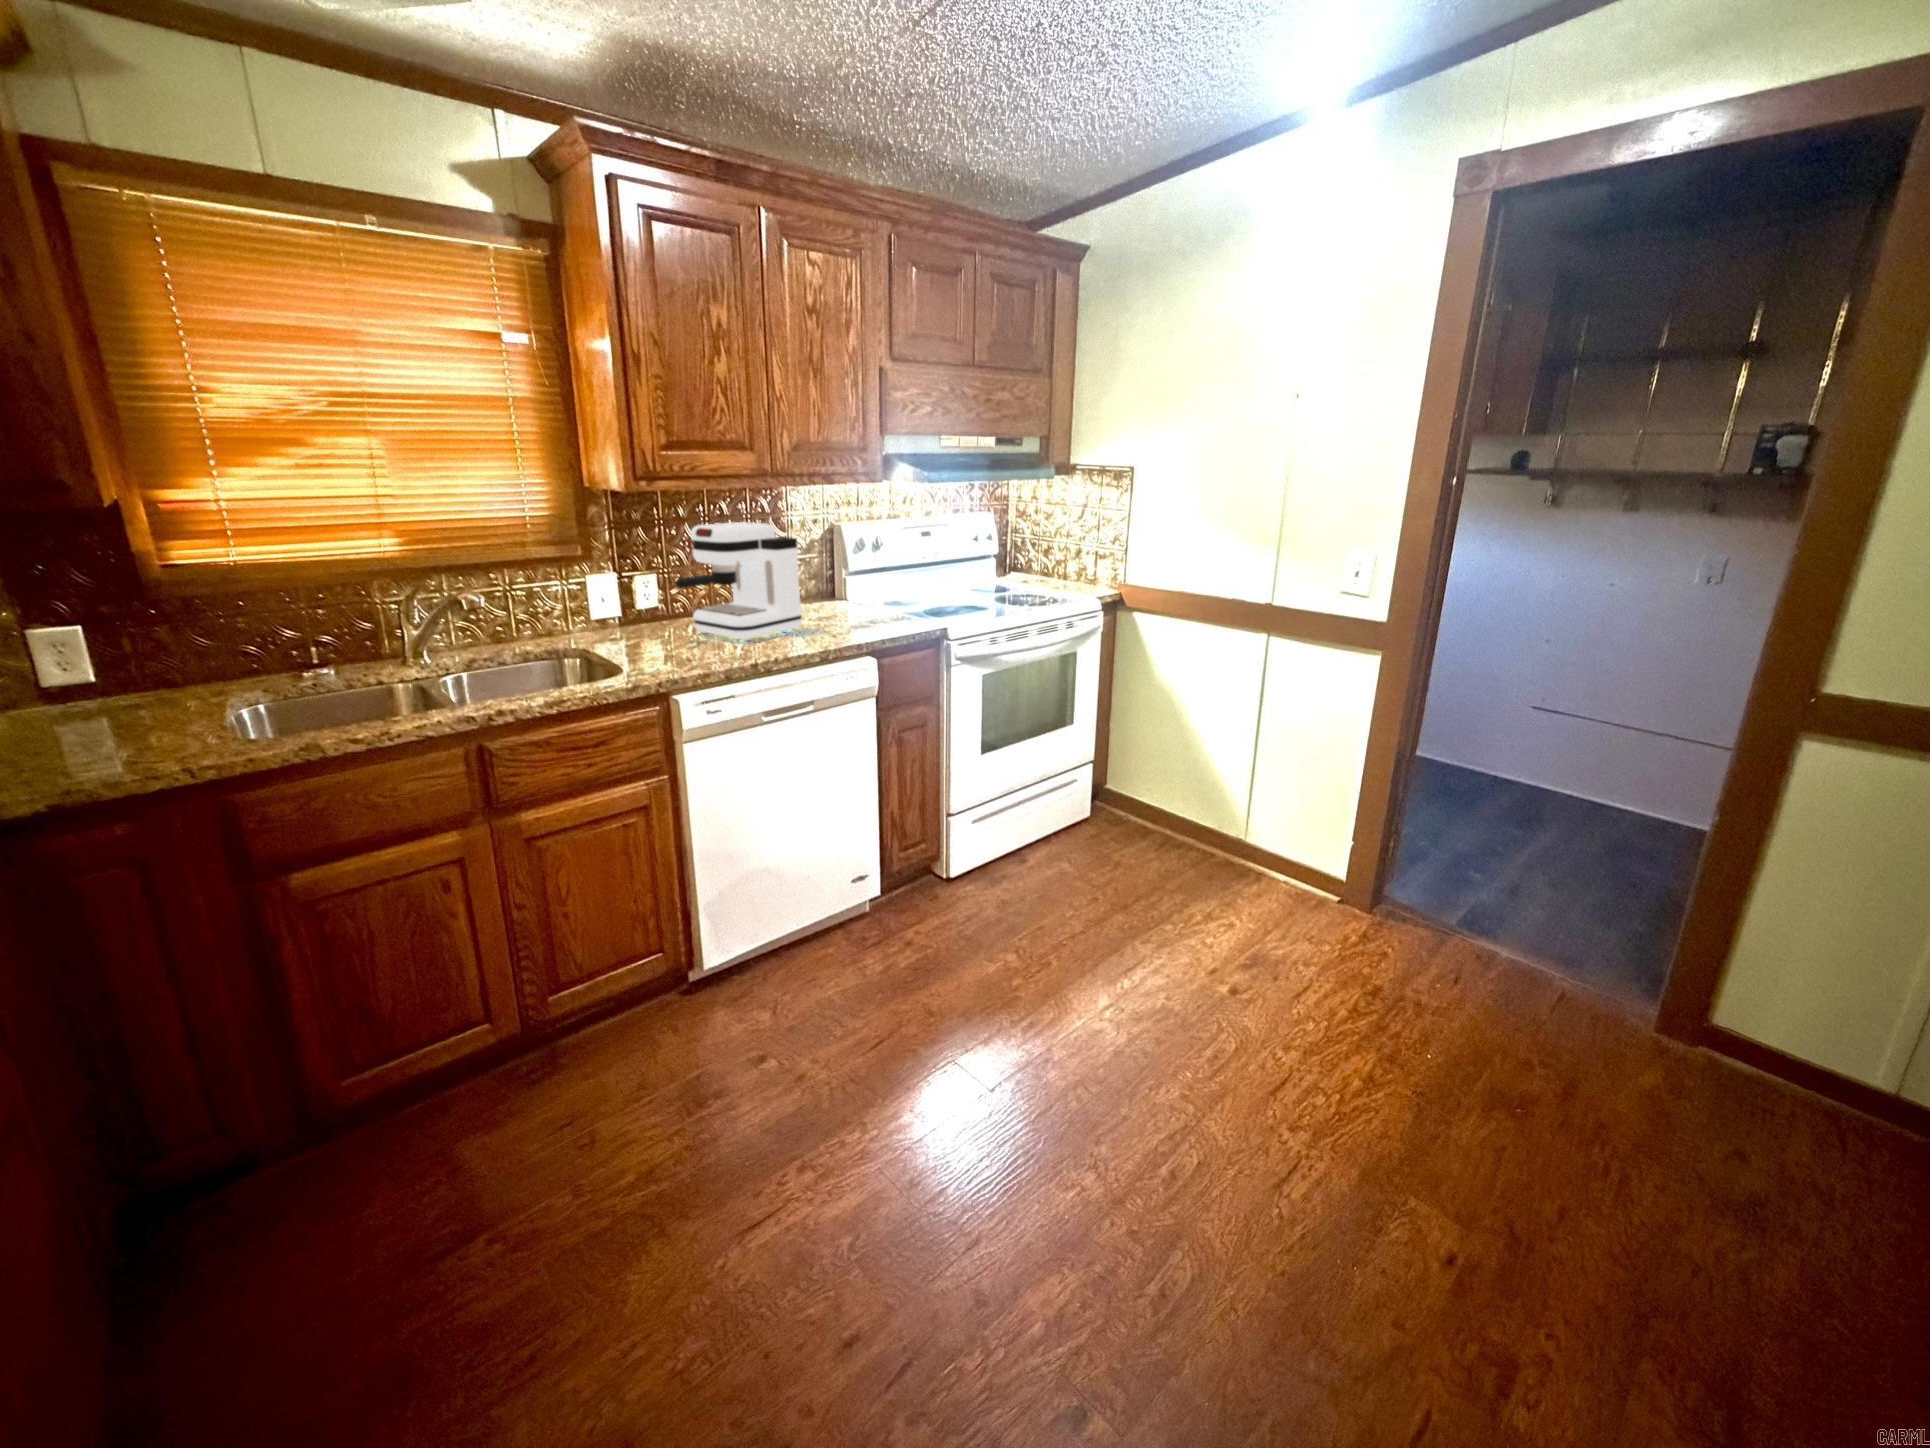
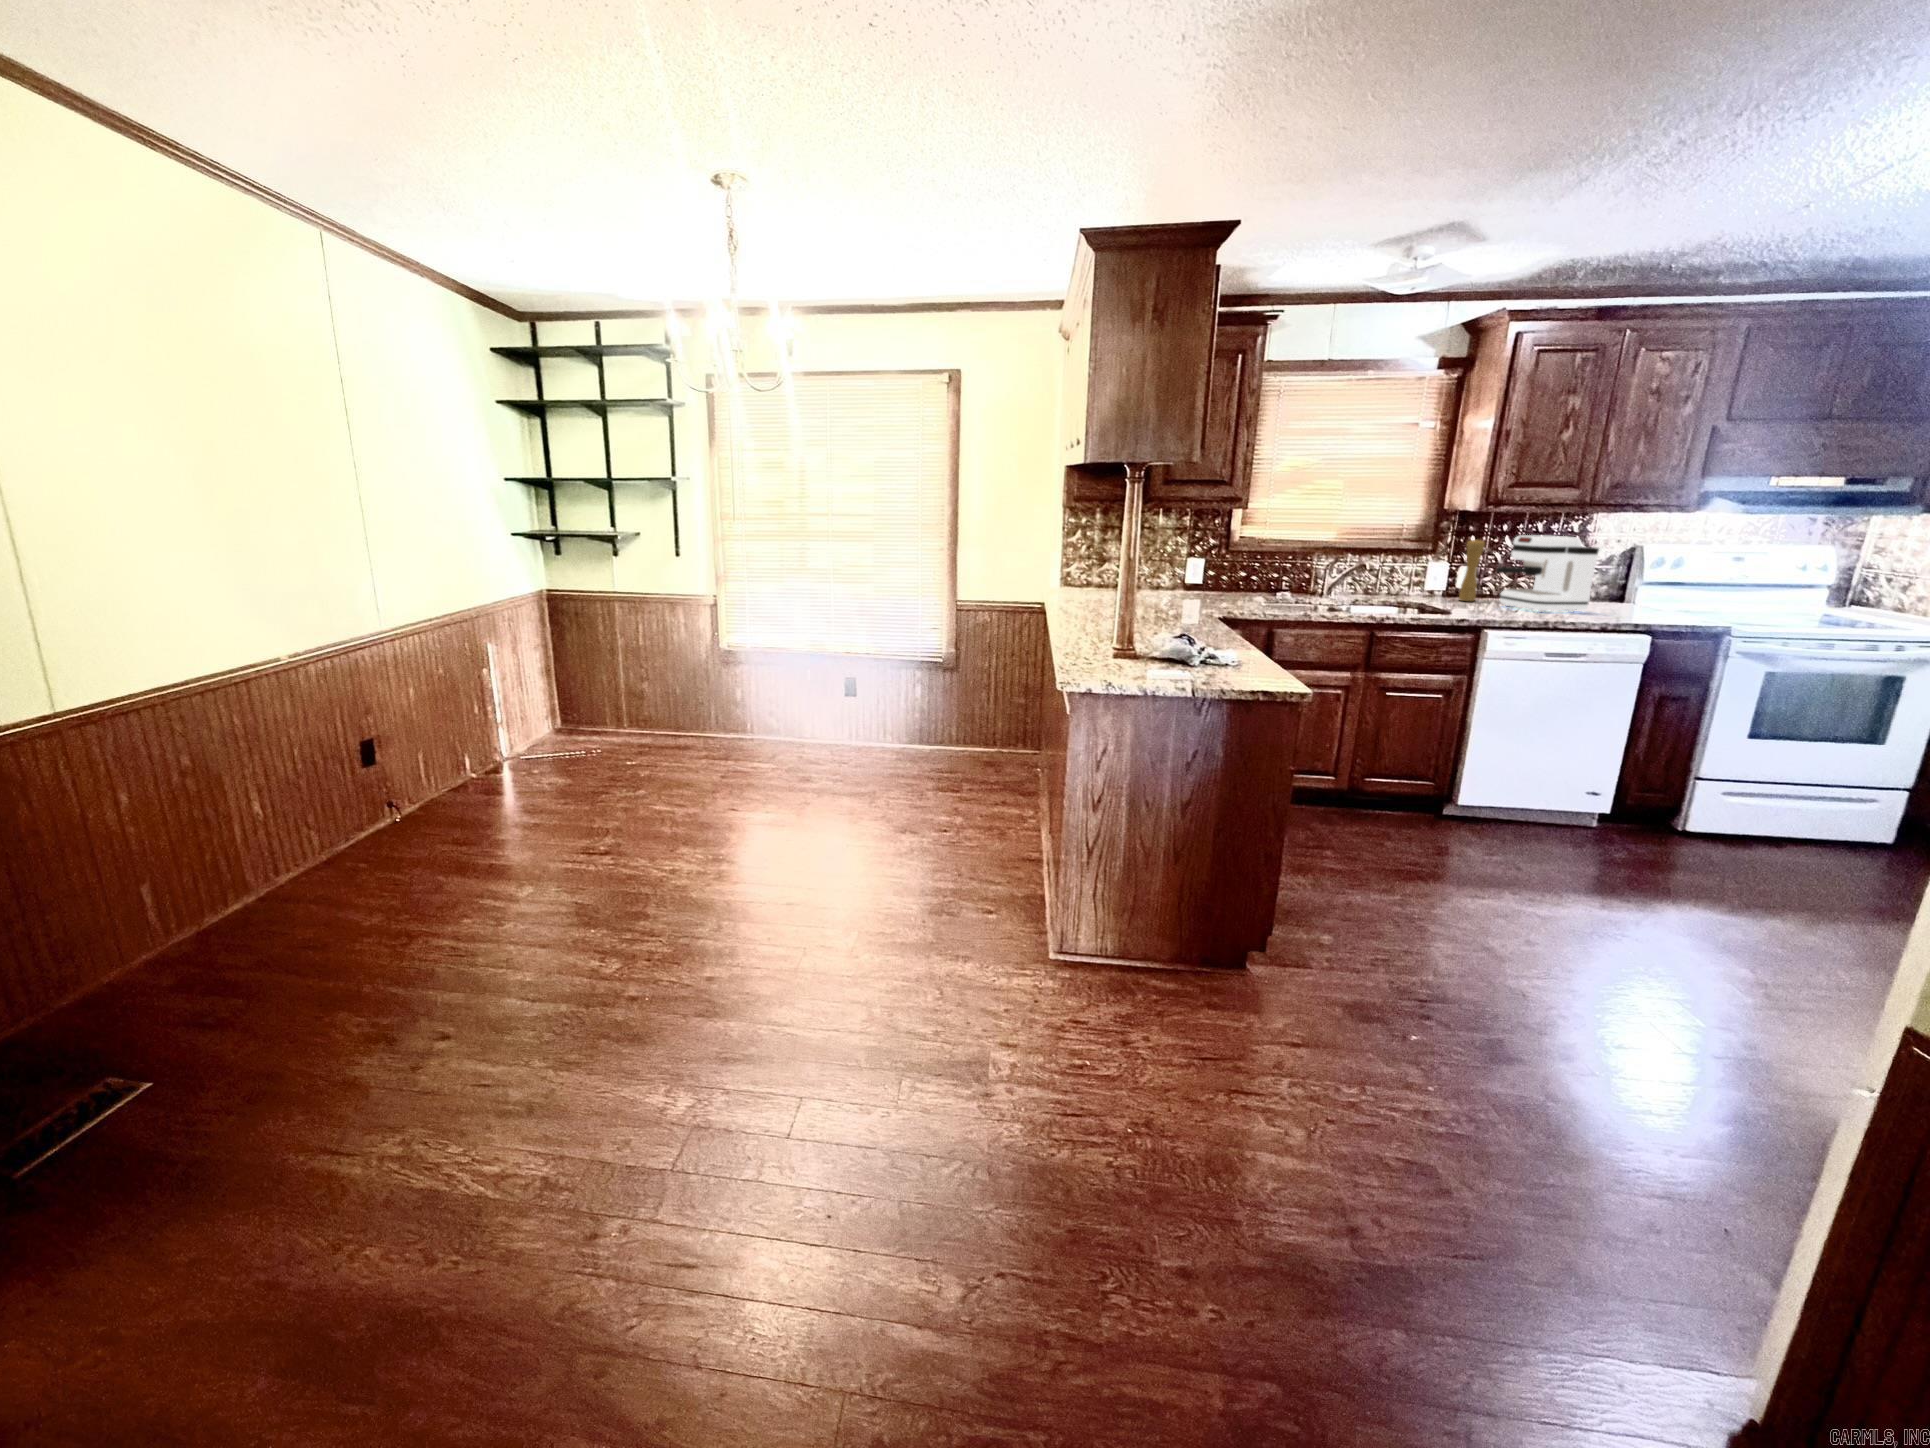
pepper mill: none [631,533,665,630] -> present [1459,540,1485,601]

